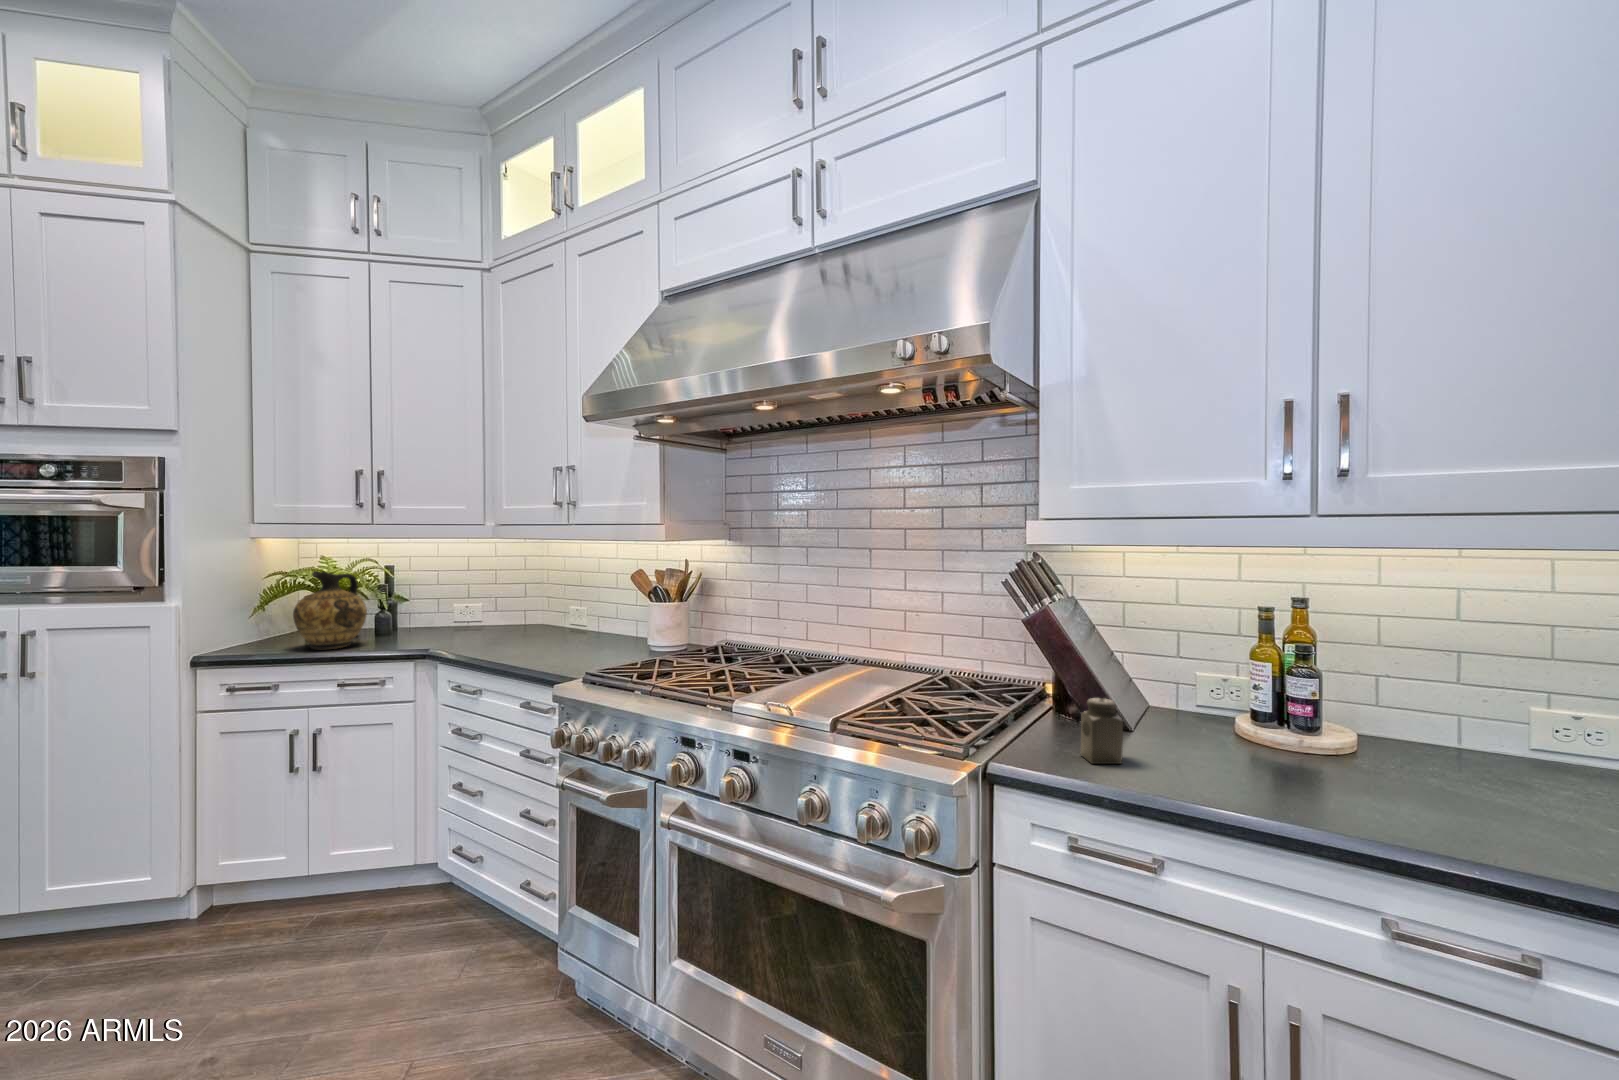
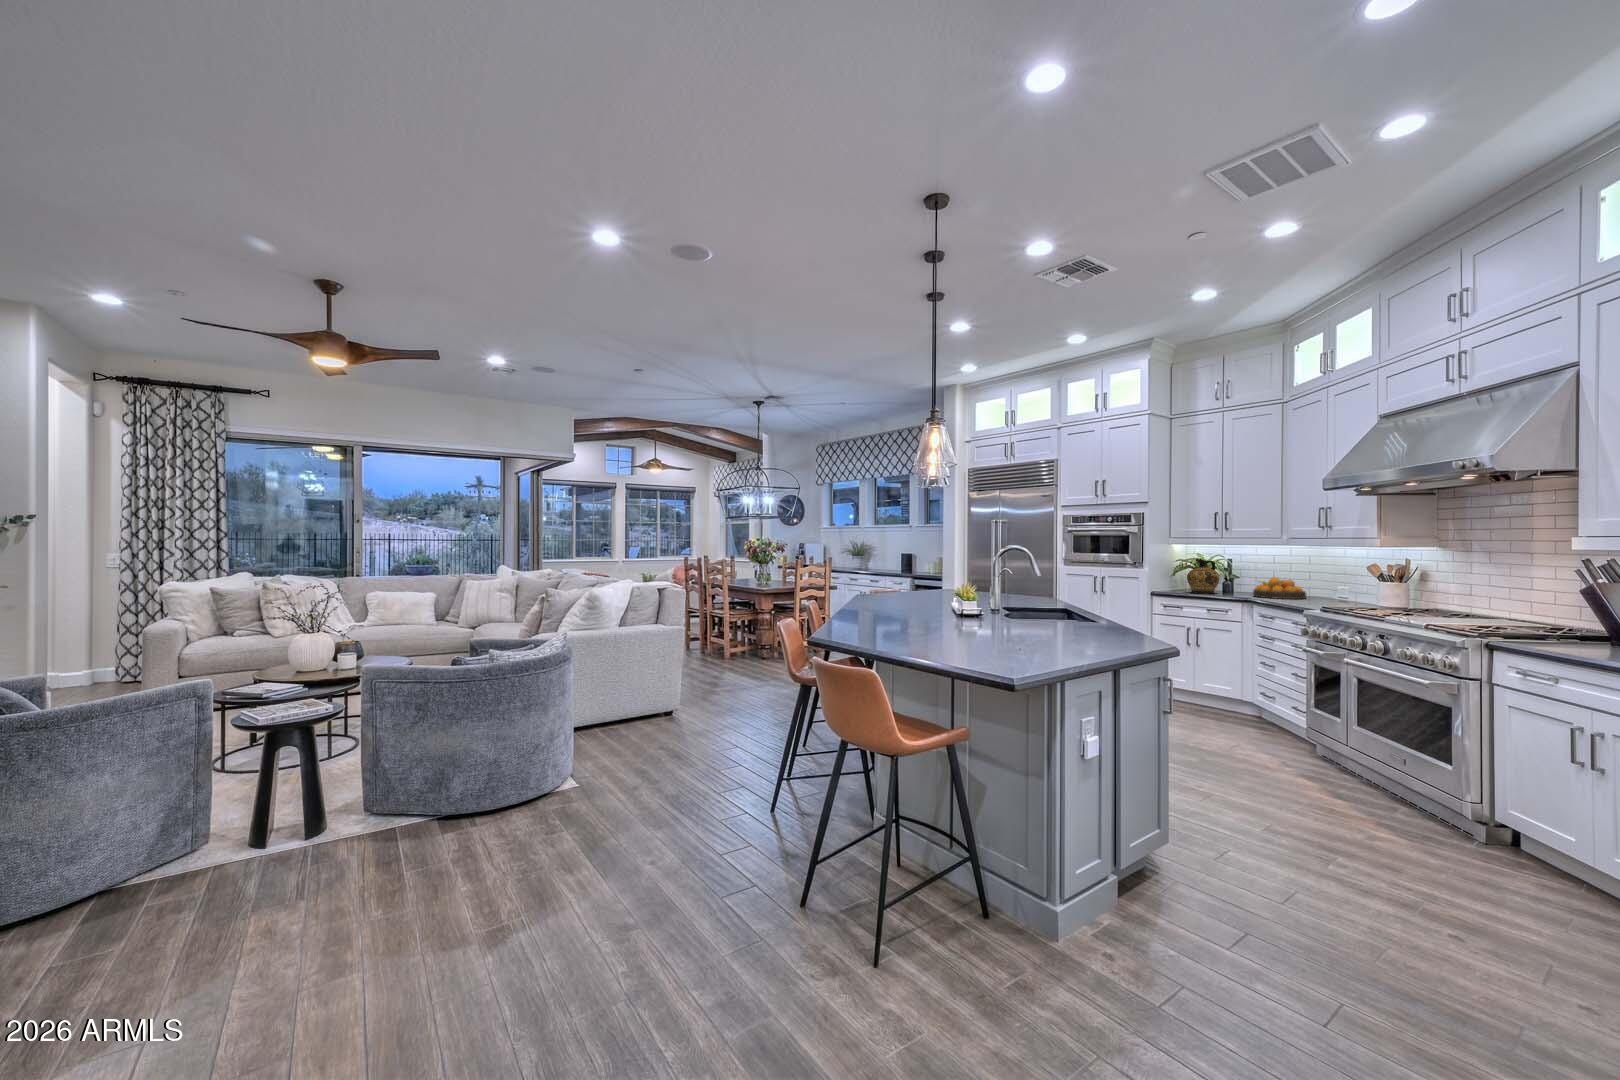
fruit bowl: none [435,601,528,647] -> present [1253,577,1306,599]
salt shaker: present [1080,698,1123,764] -> none [1553,616,1579,646]

